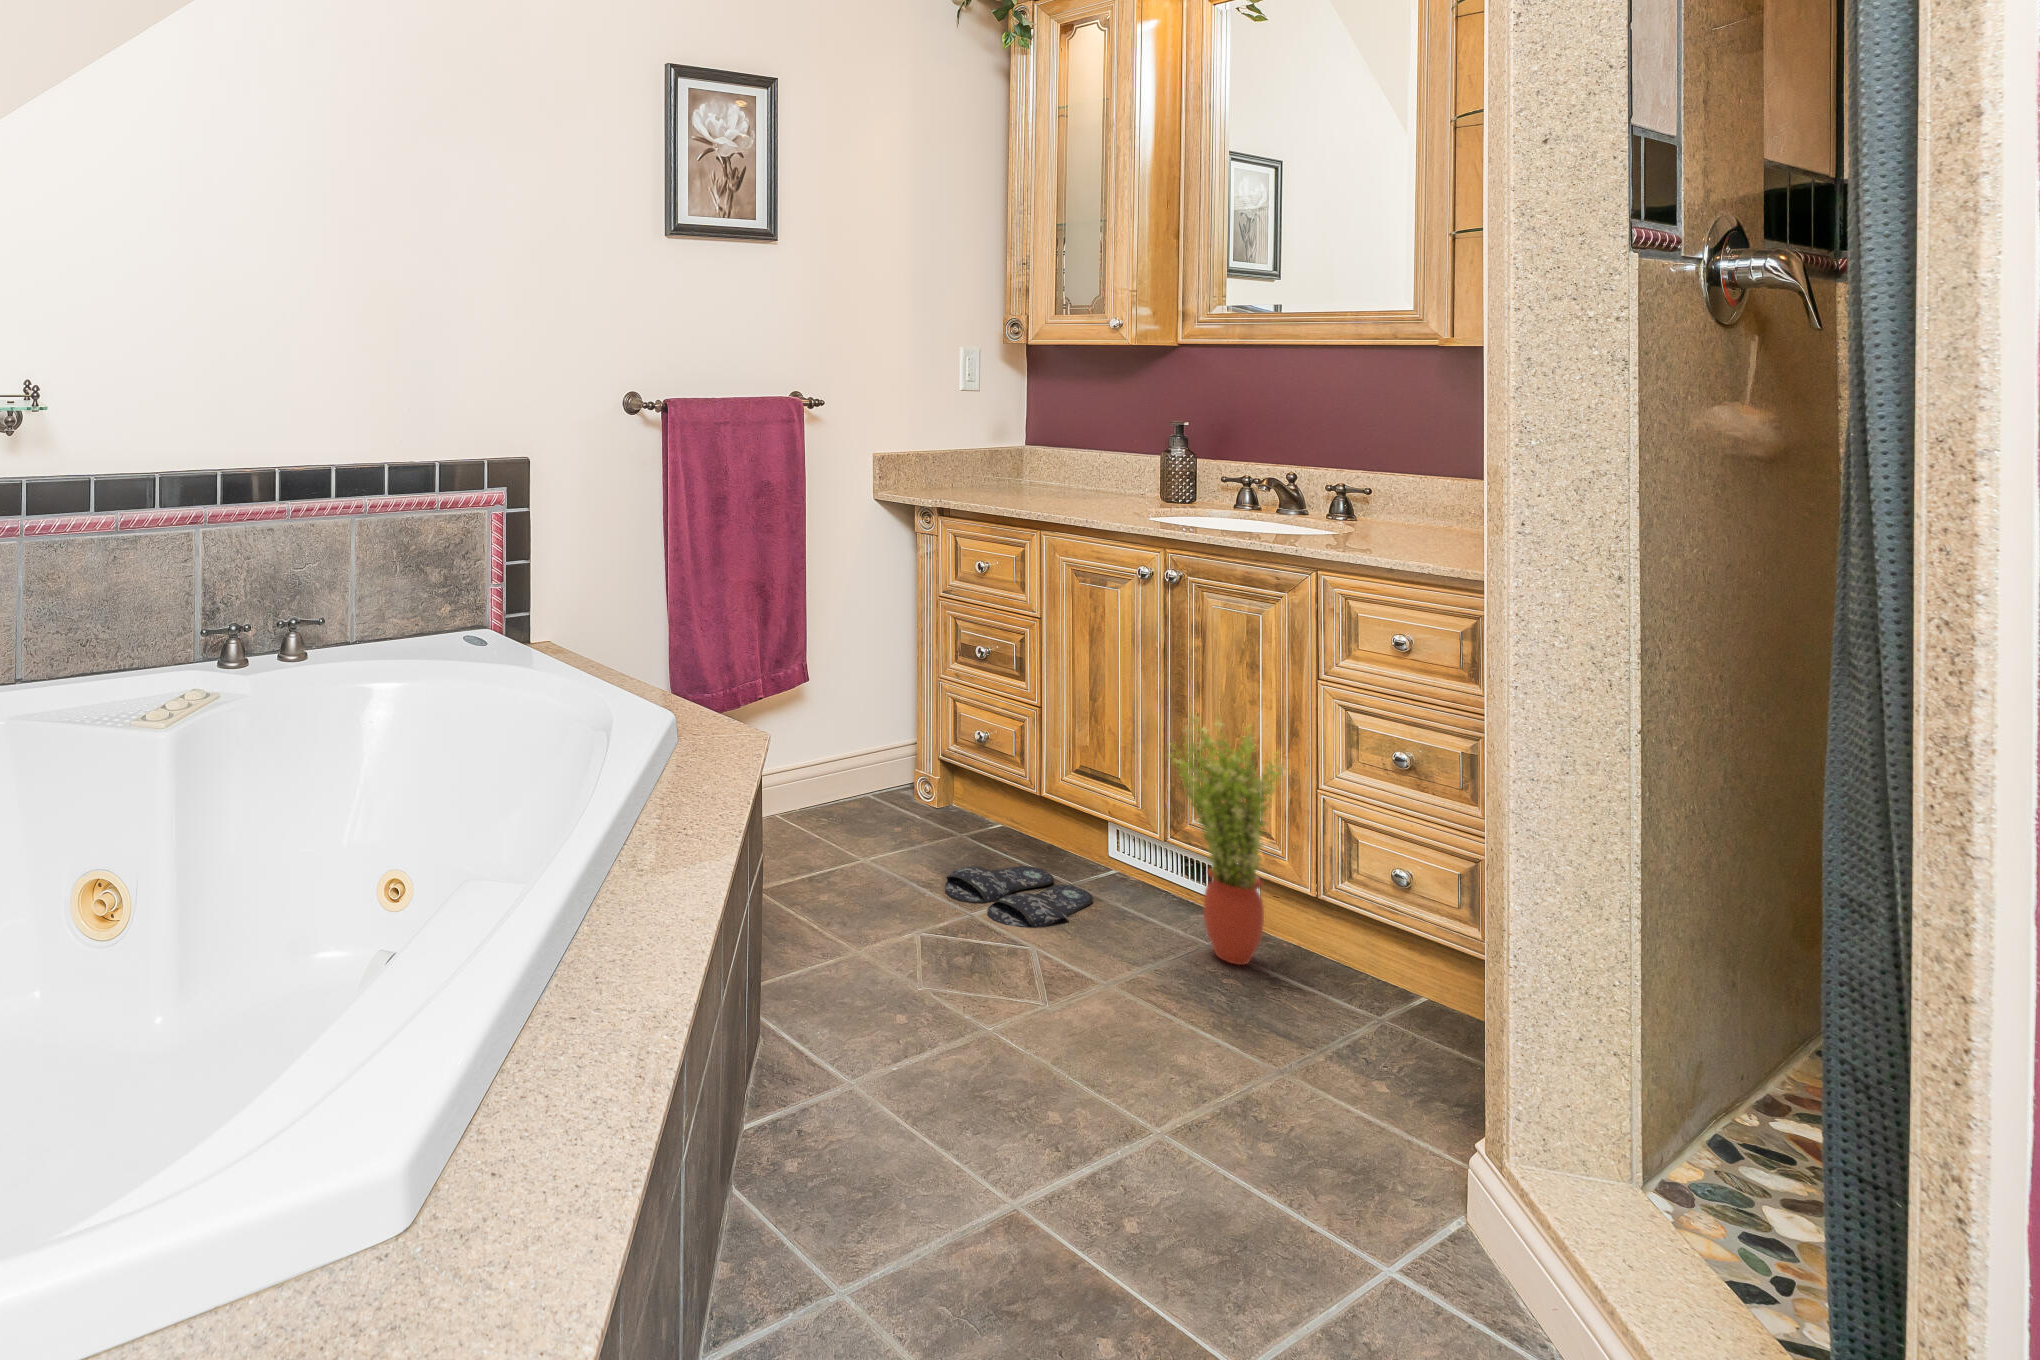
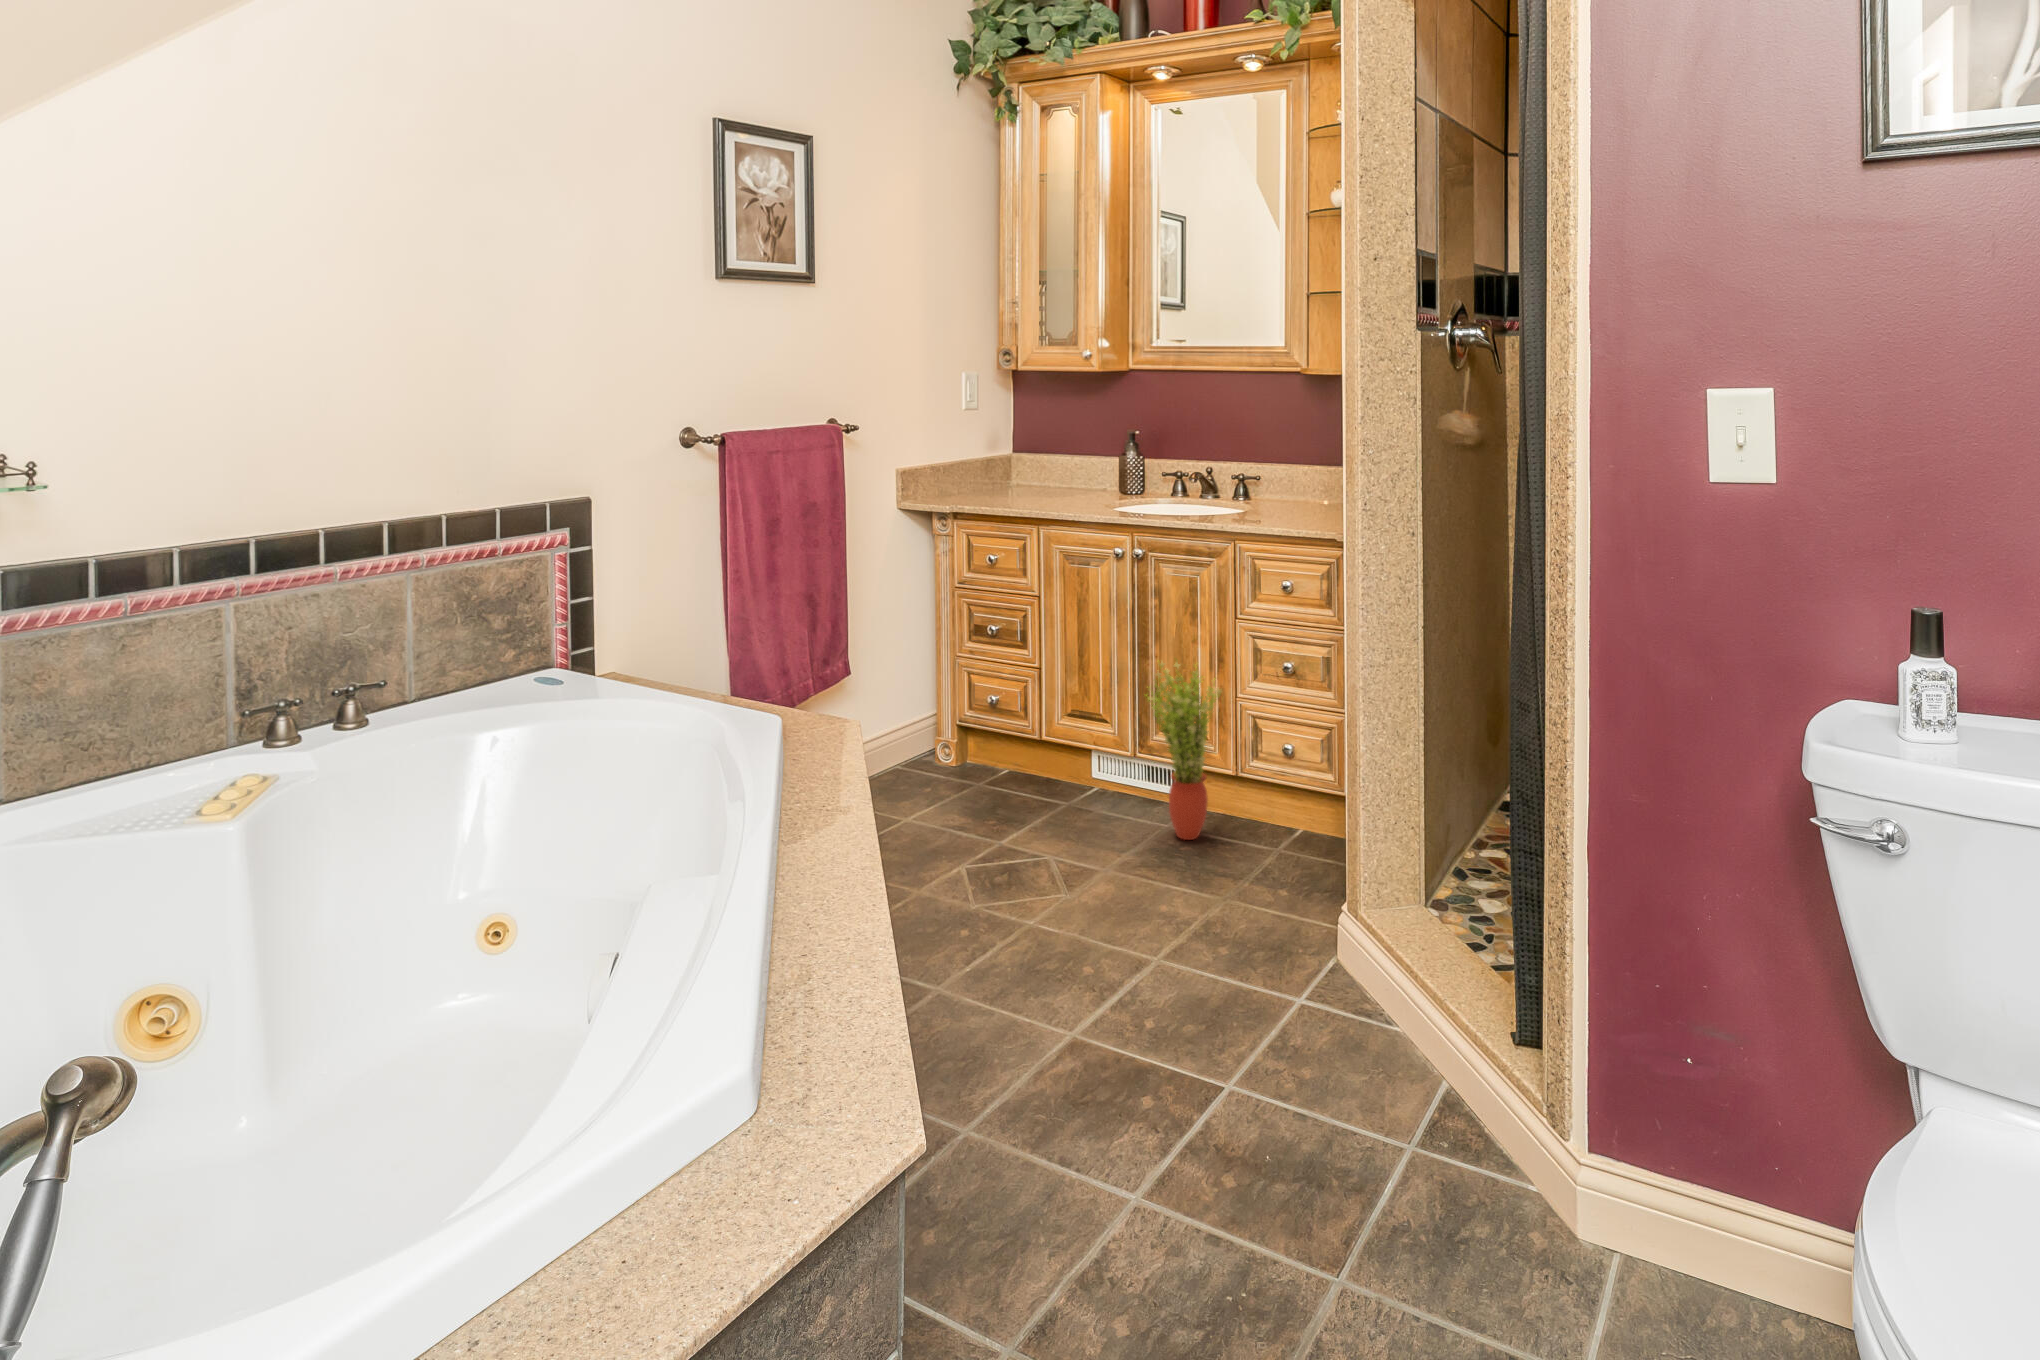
slippers: present [945,866,1093,928] -> none [980,801,1089,857]

